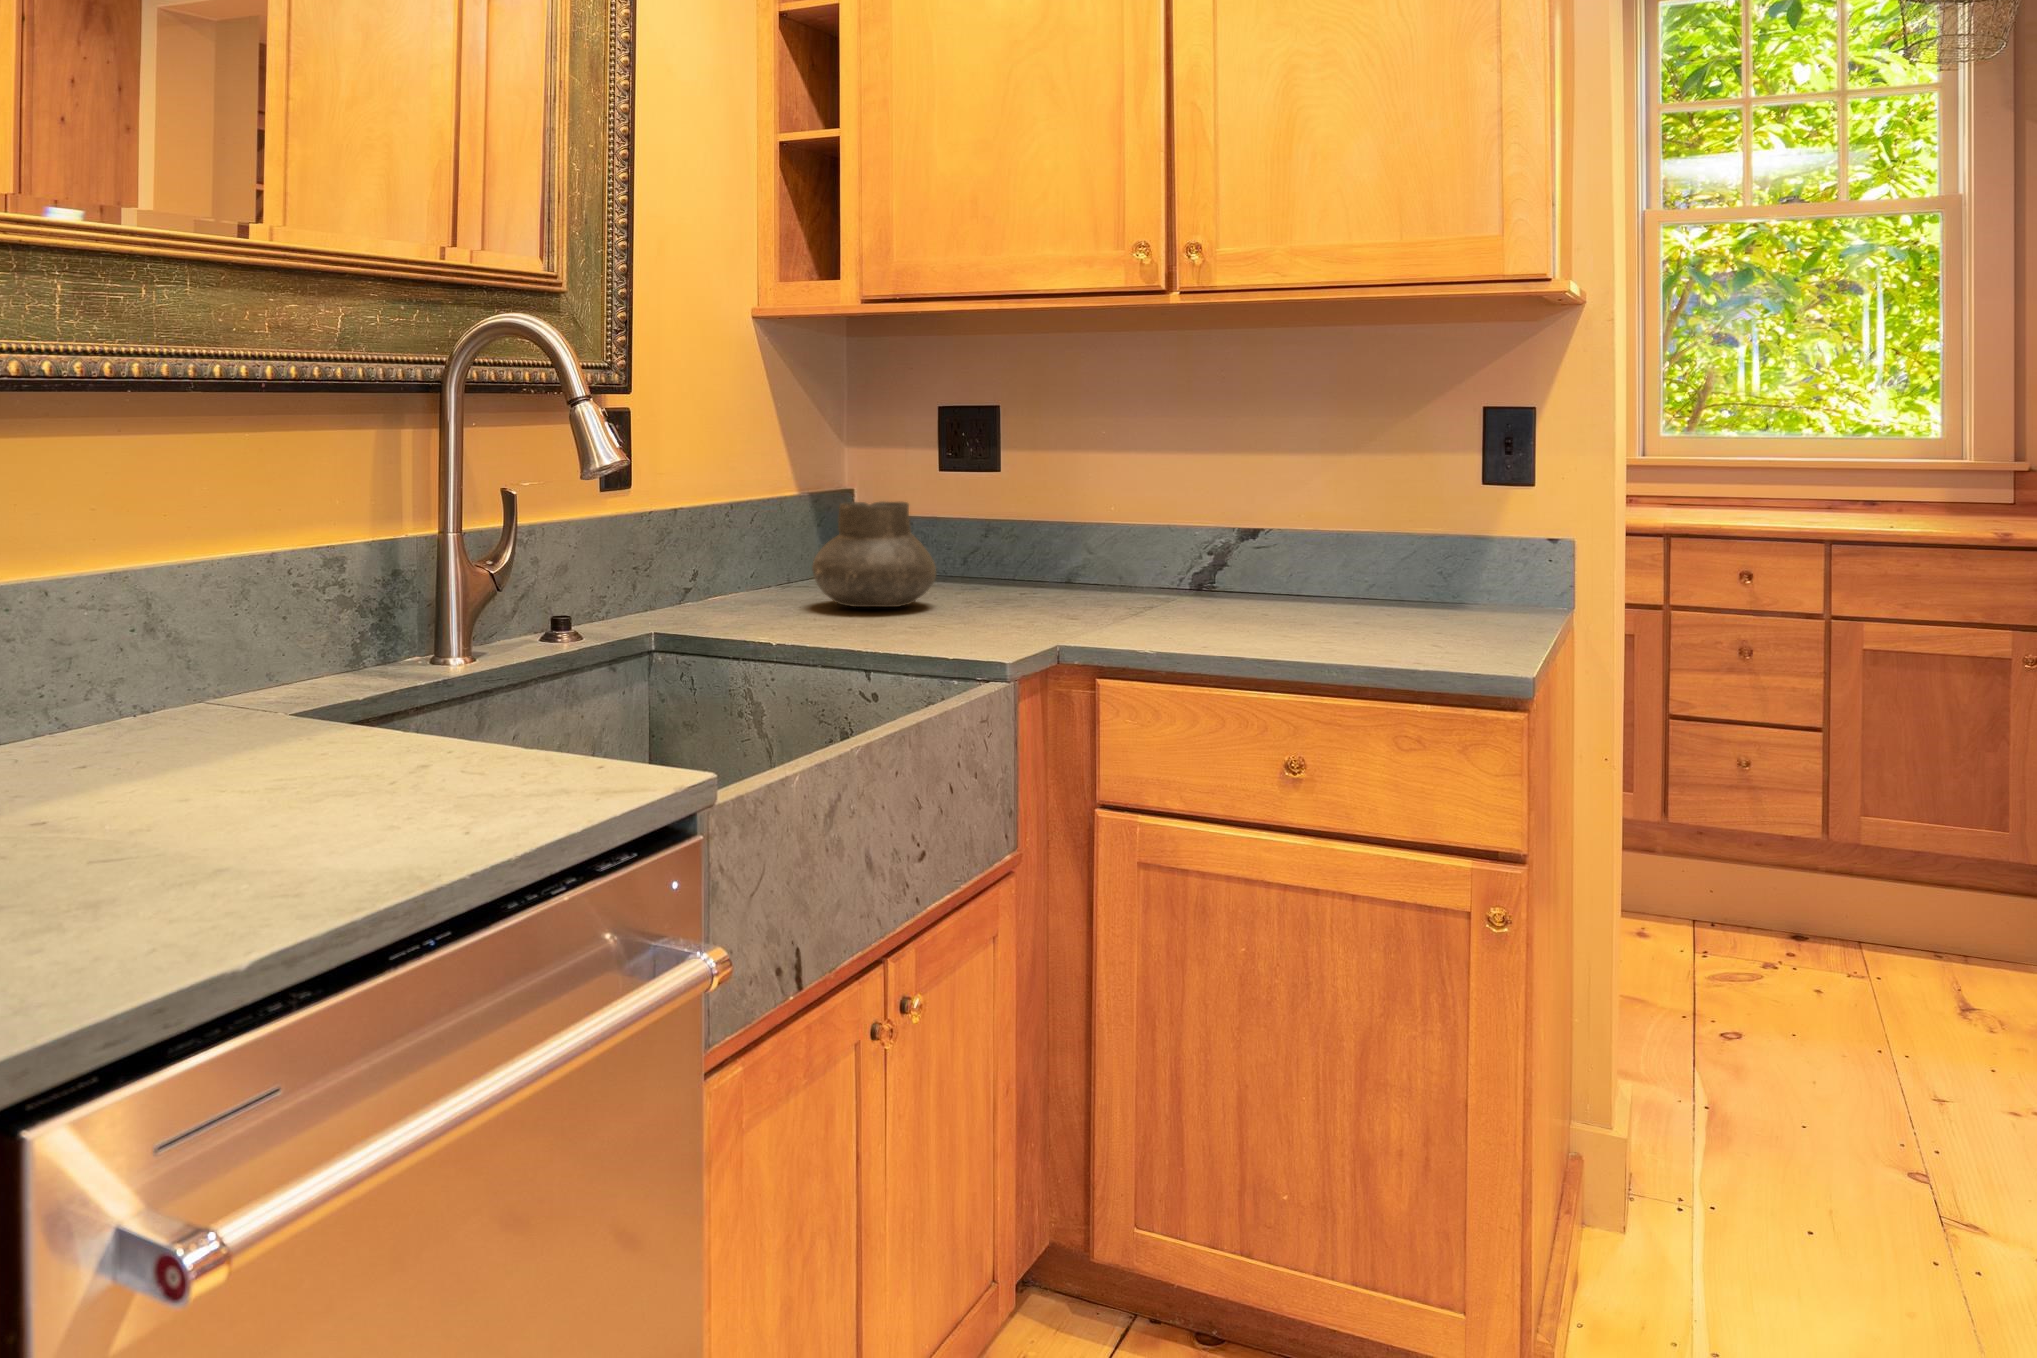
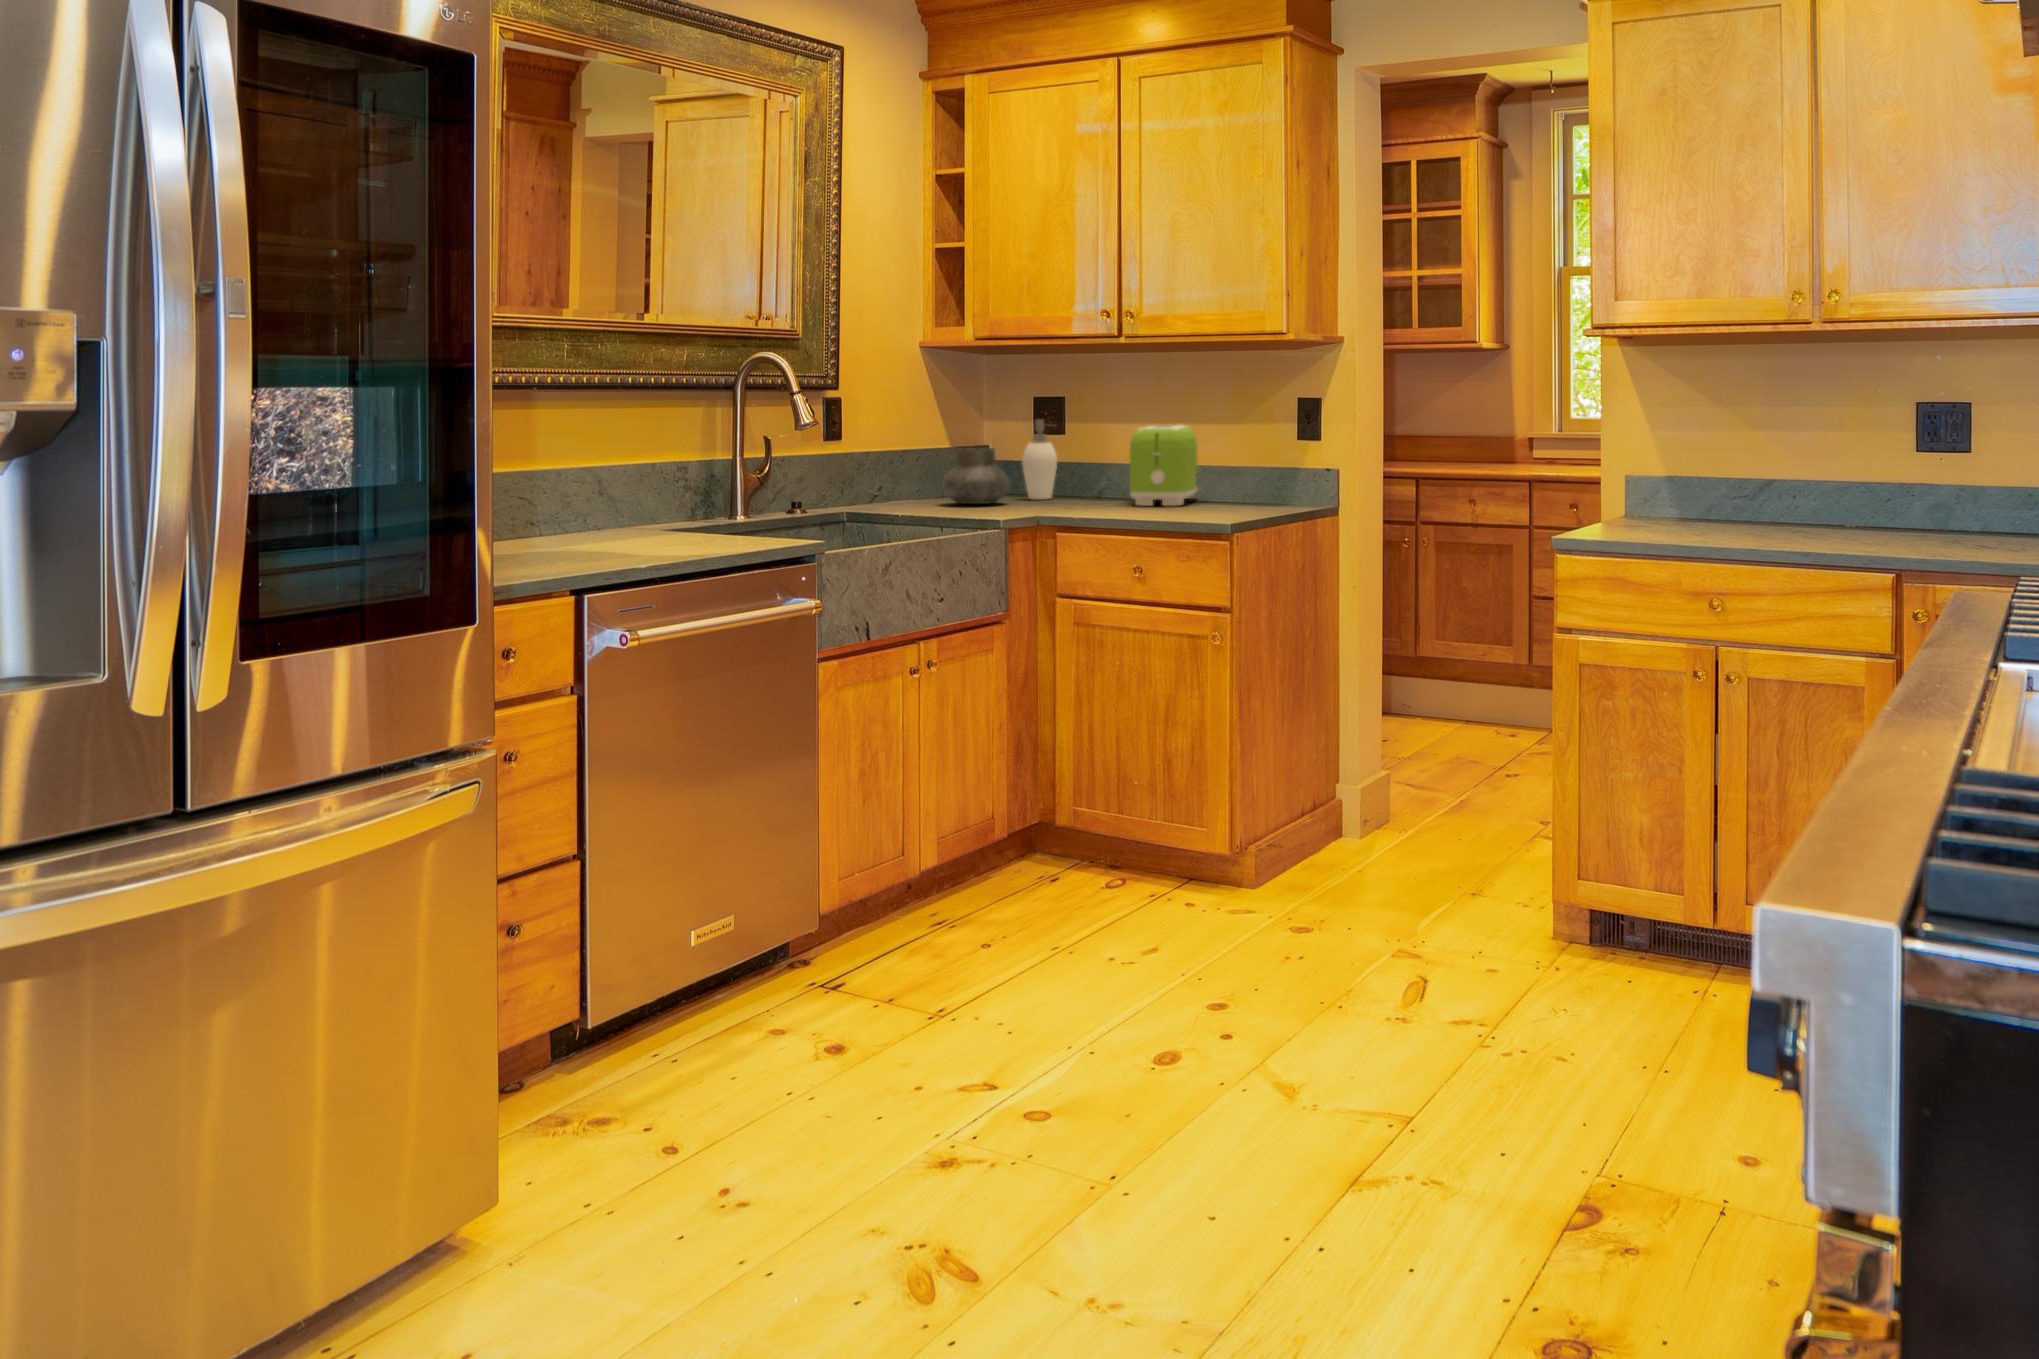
soap dispenser: none [937,448,1006,592] -> present [1022,420,1057,500]
toaster: none [1153,456,1282,611] -> present [1130,425,1198,506]

